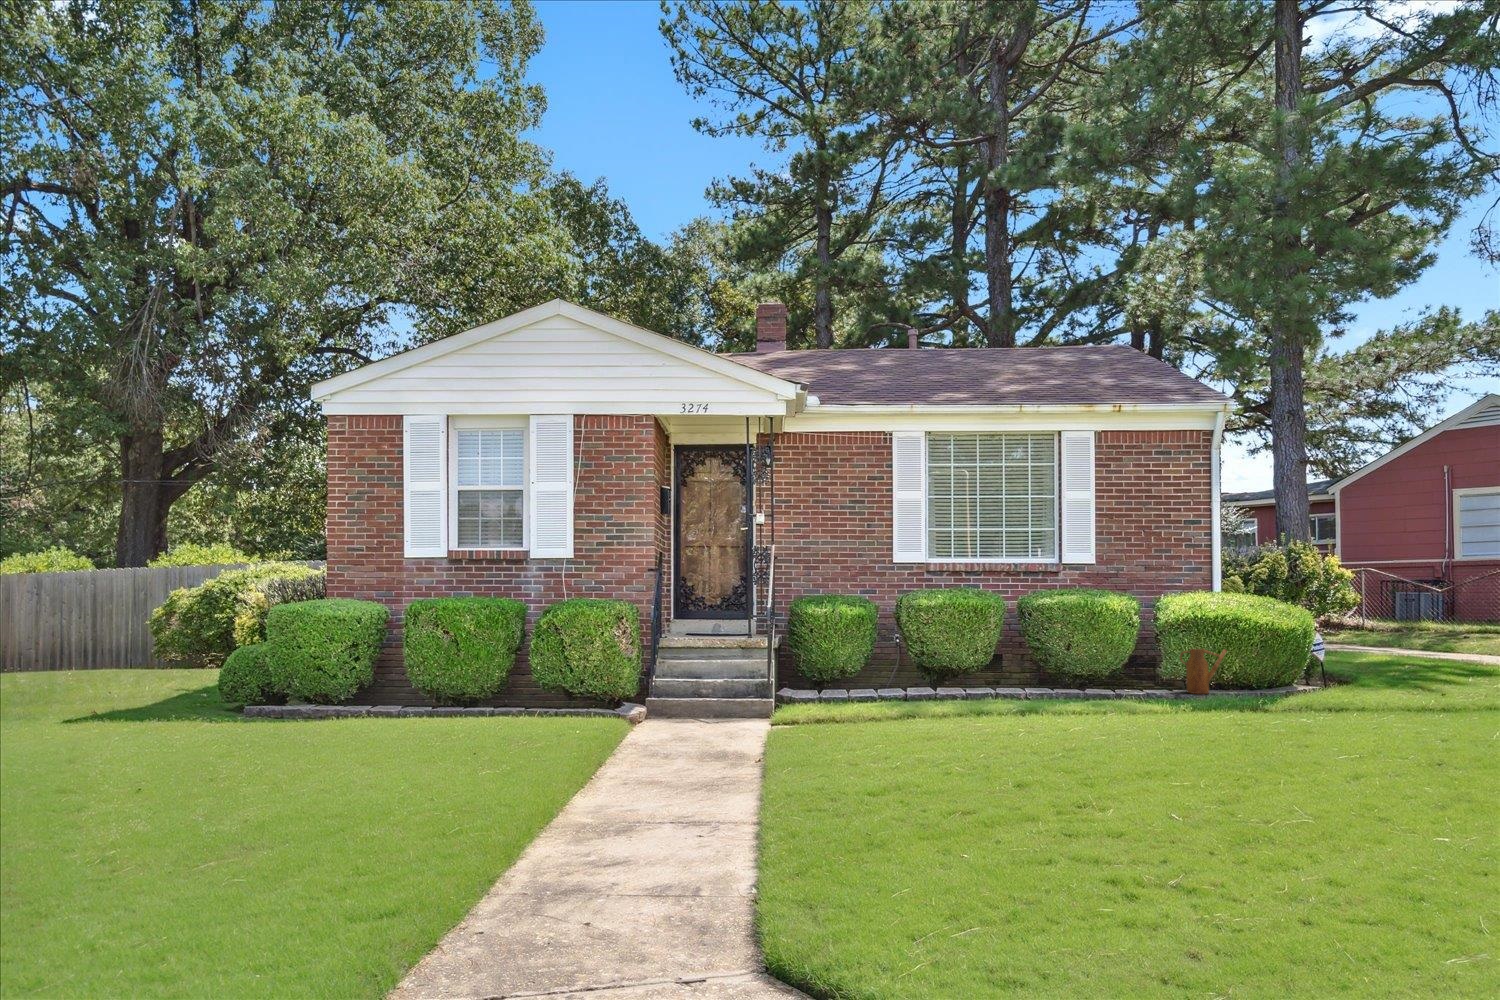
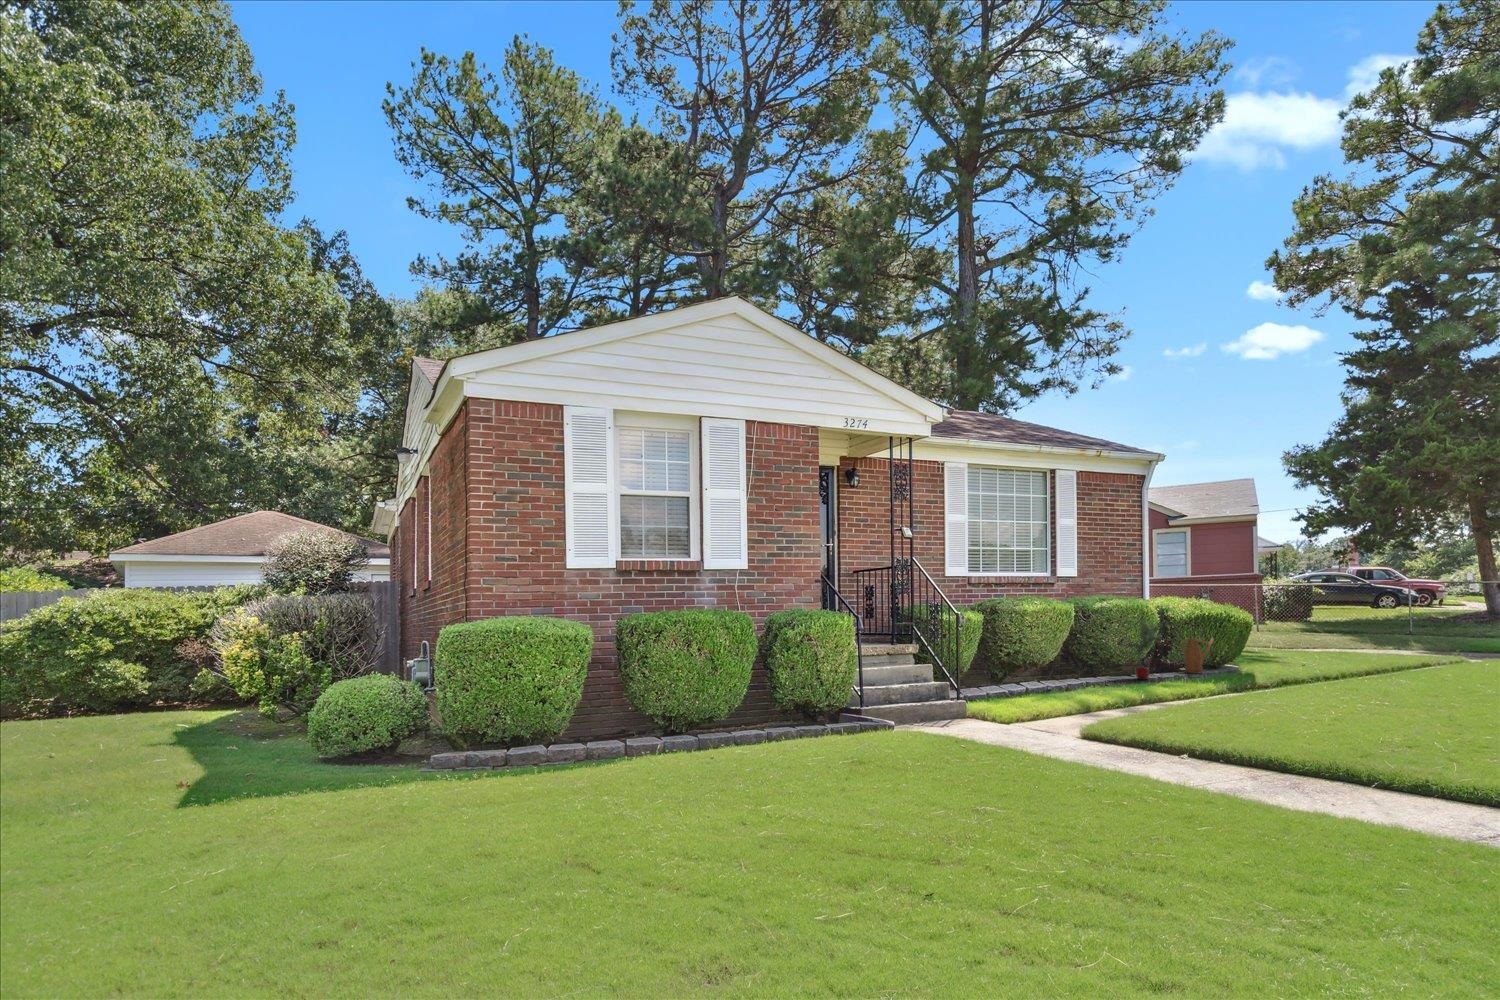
potted tree: none [1057,615,1126,696] -> present [1120,617,1162,680]

